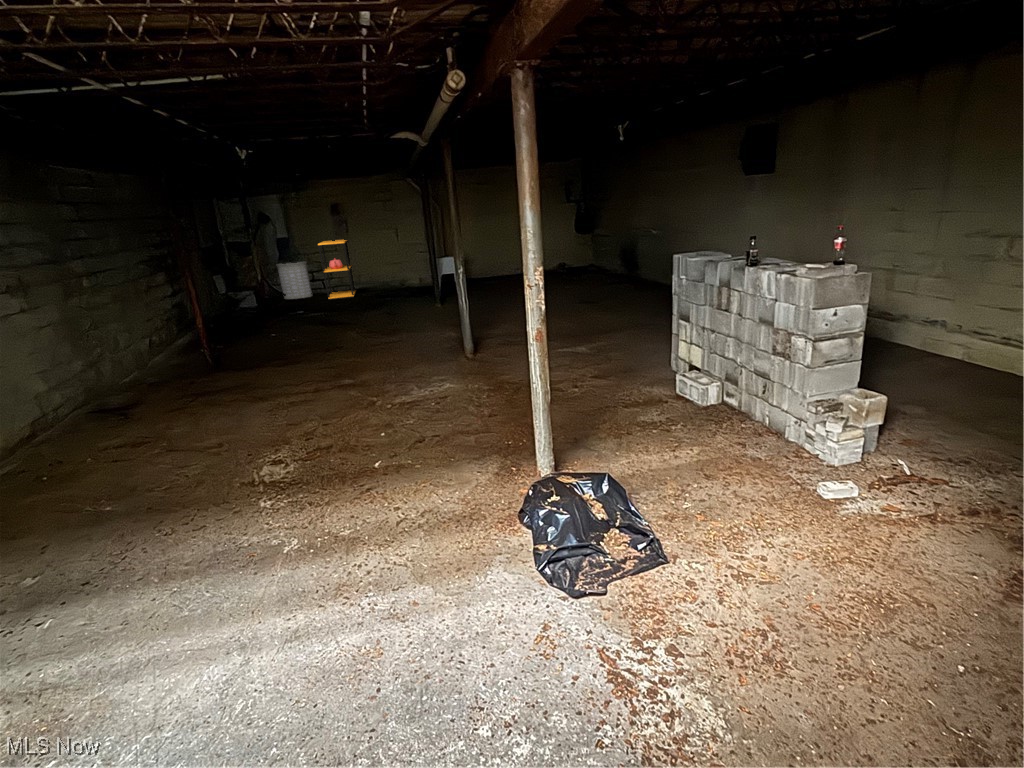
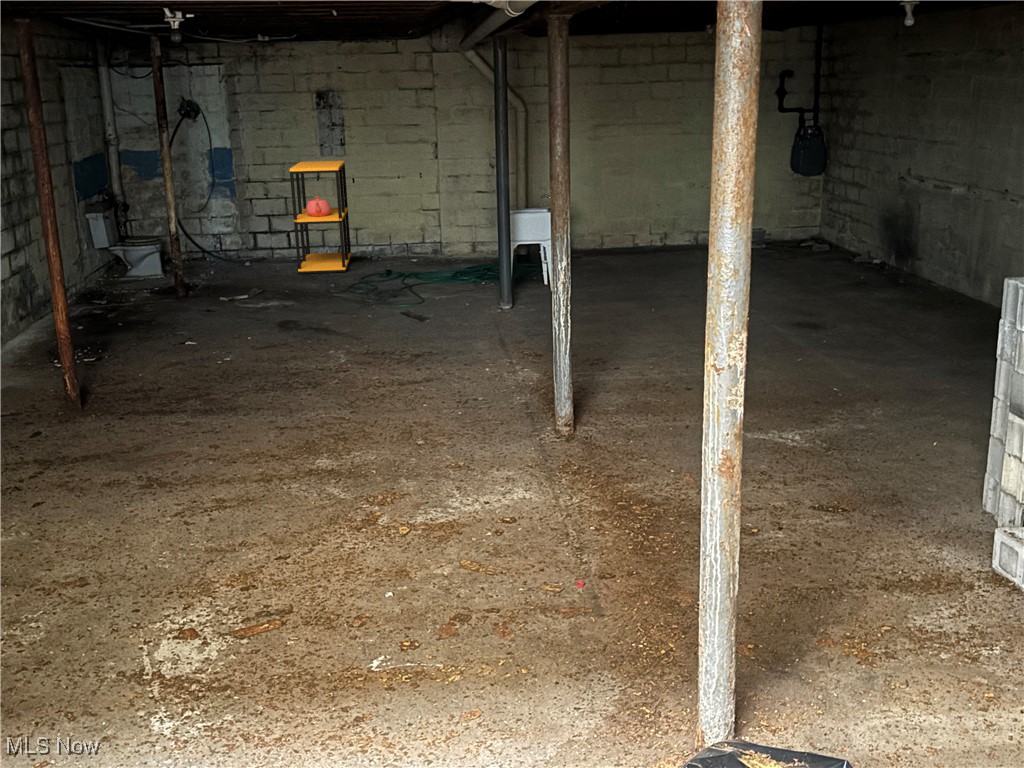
laundry hamper: present [276,262,312,299] -> none [210,197,270,265]

